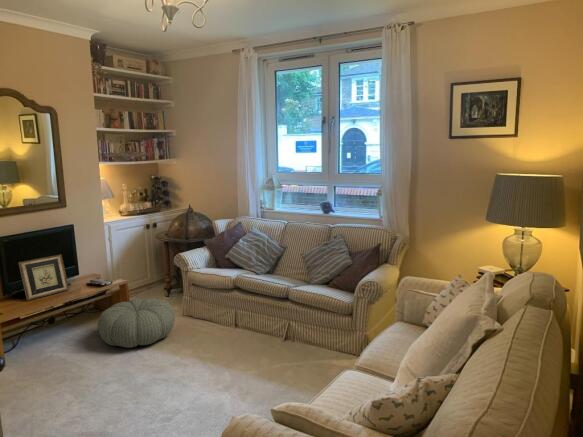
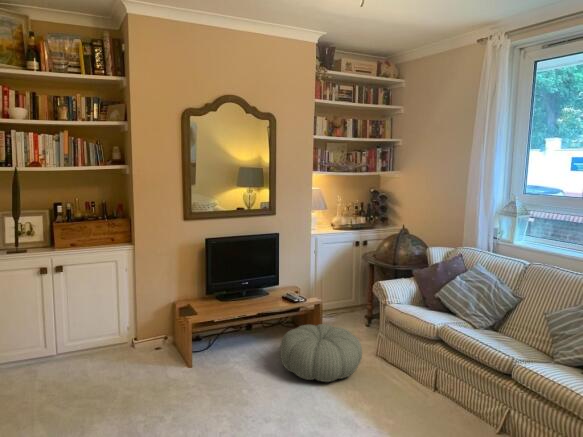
picture frame: present [18,254,69,300] -> none [222,262,264,303]

